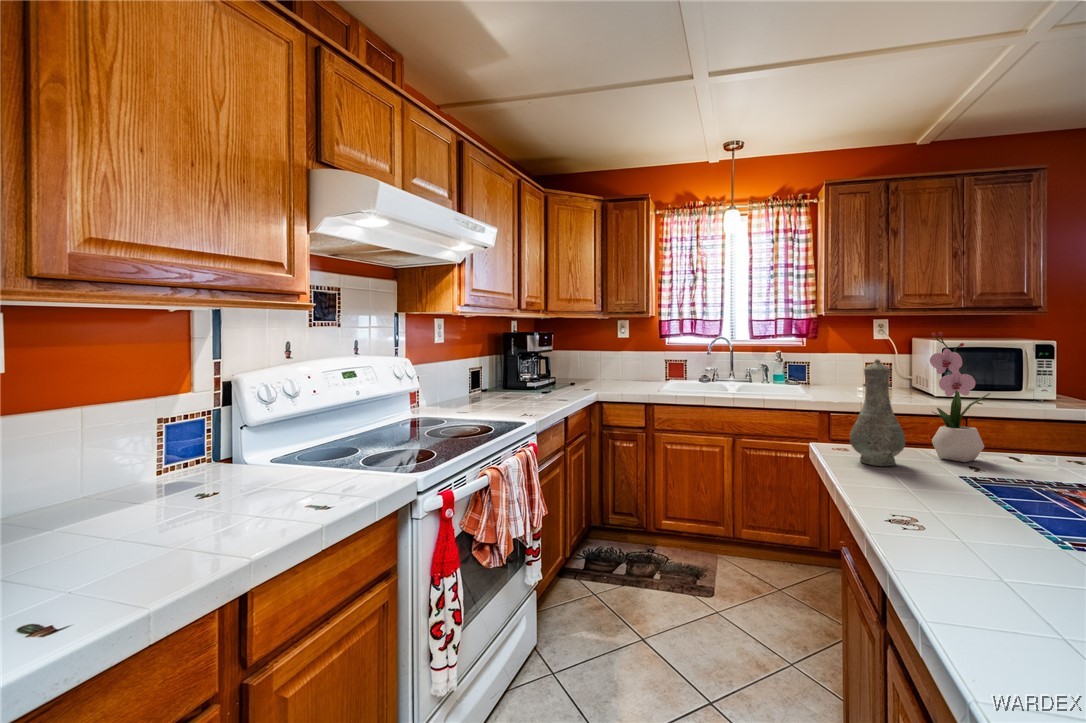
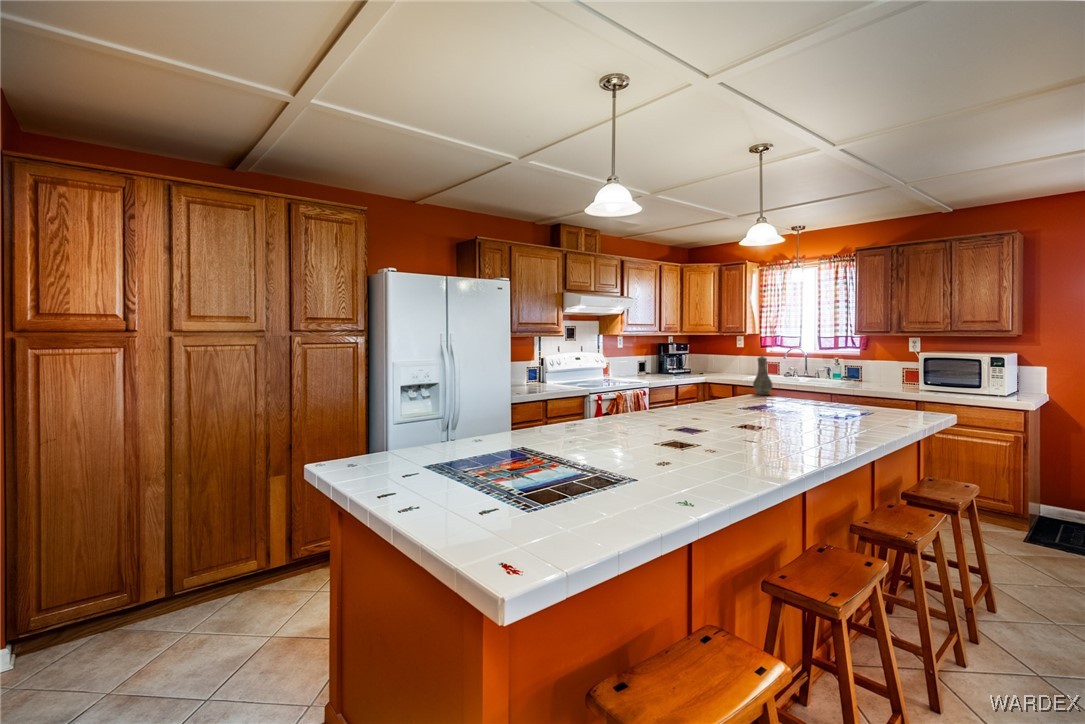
flower arrangement: present [930,332,990,462] -> none [787,345,813,395]

